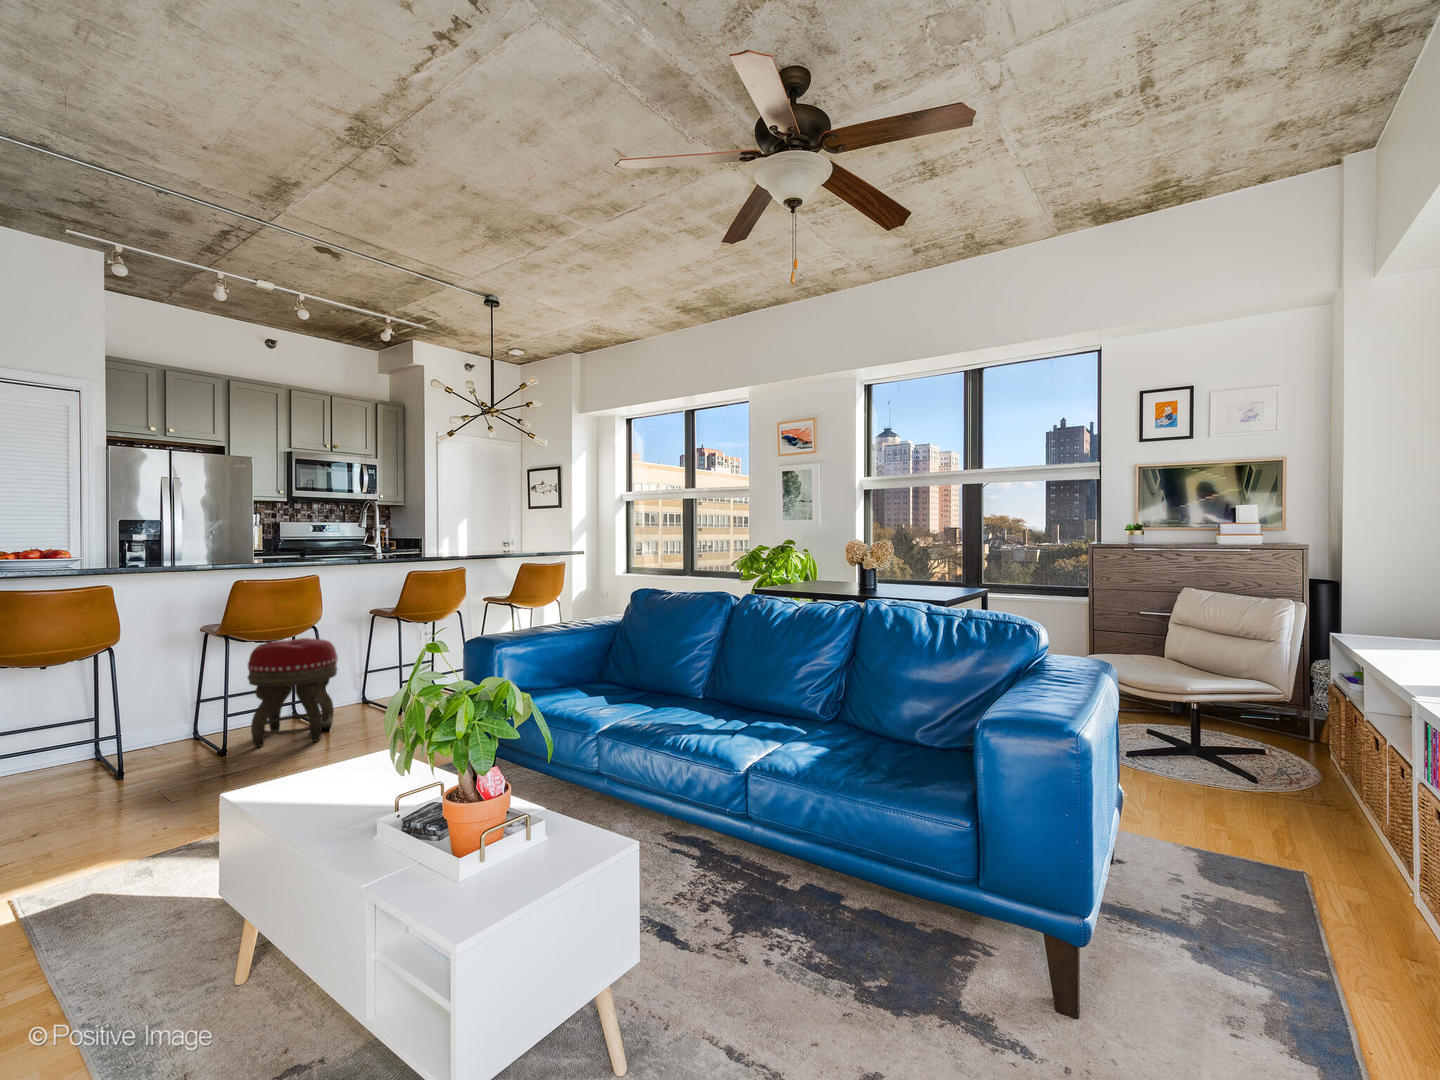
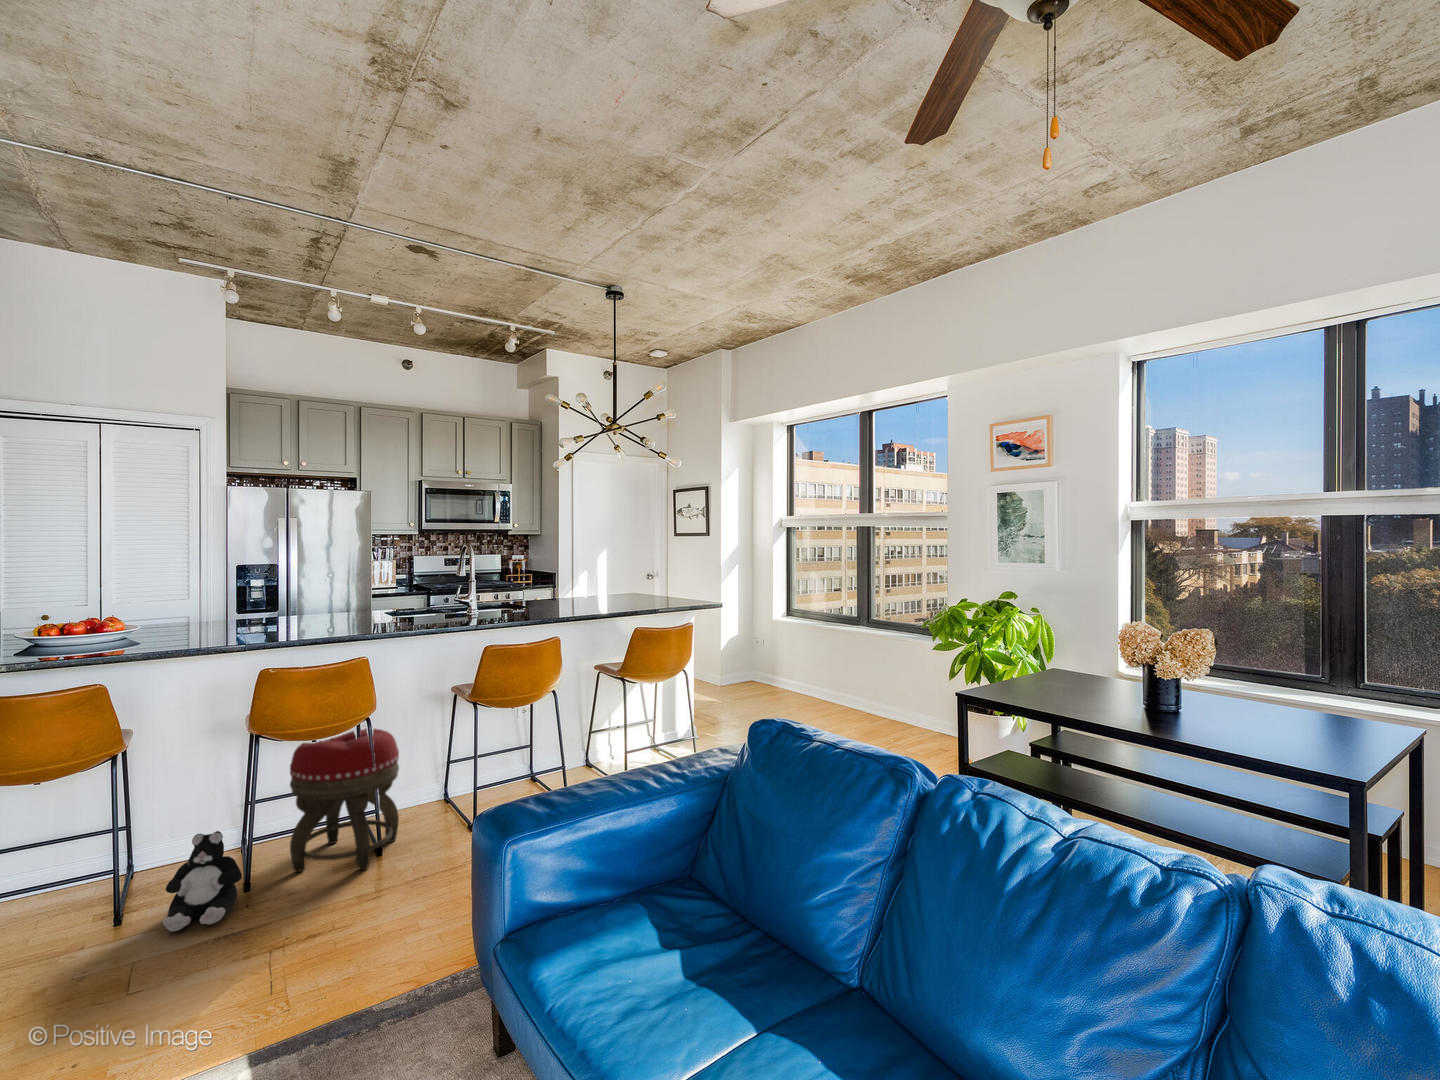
plush toy: none [163,707,225,777] -> present [163,831,242,931]

